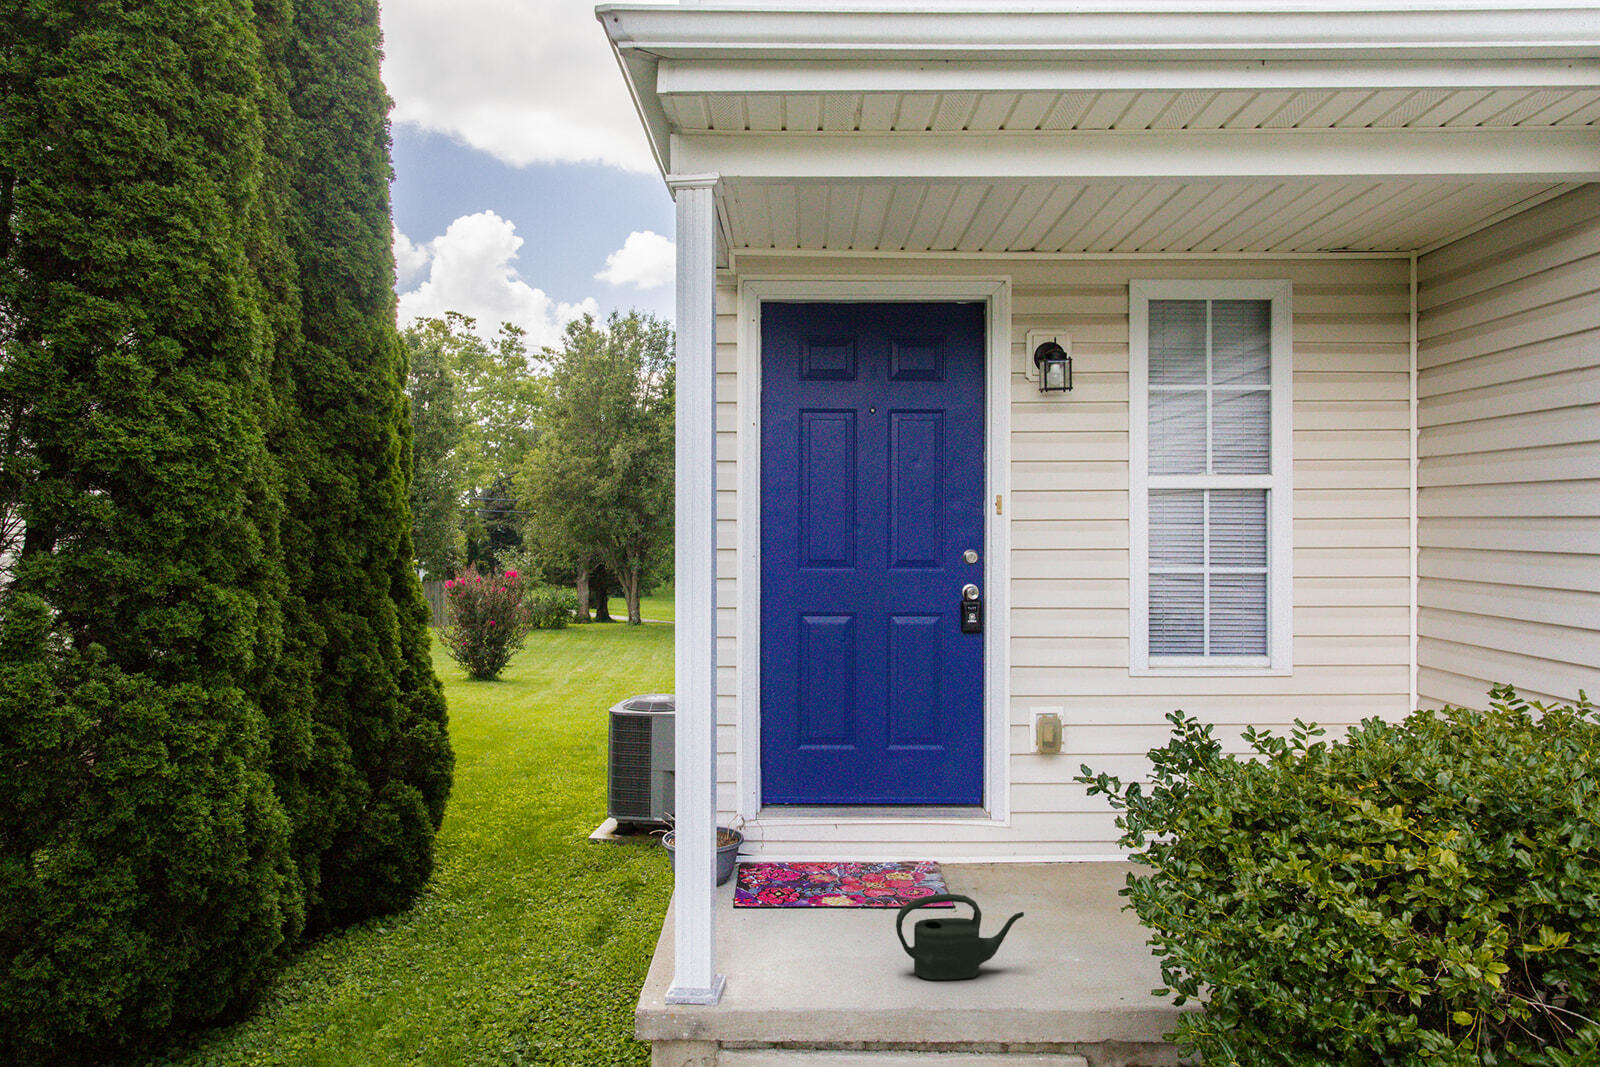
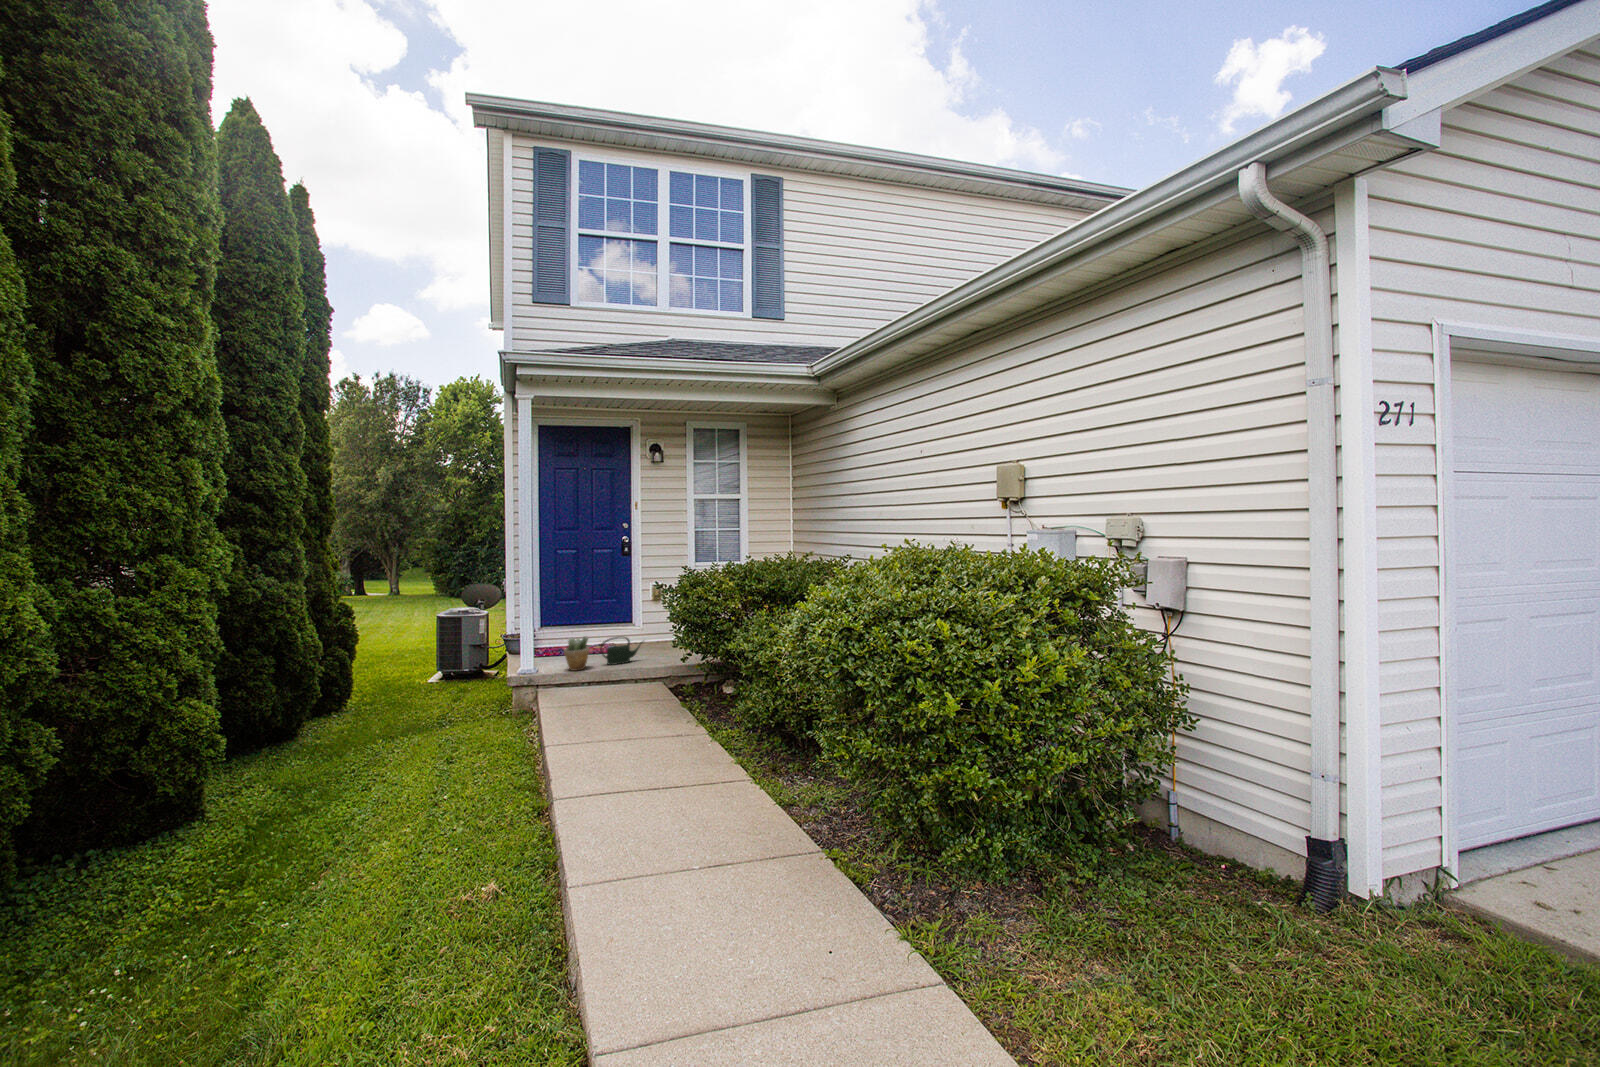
potted plant: none [798,886,867,989] -> present [564,636,589,671]

